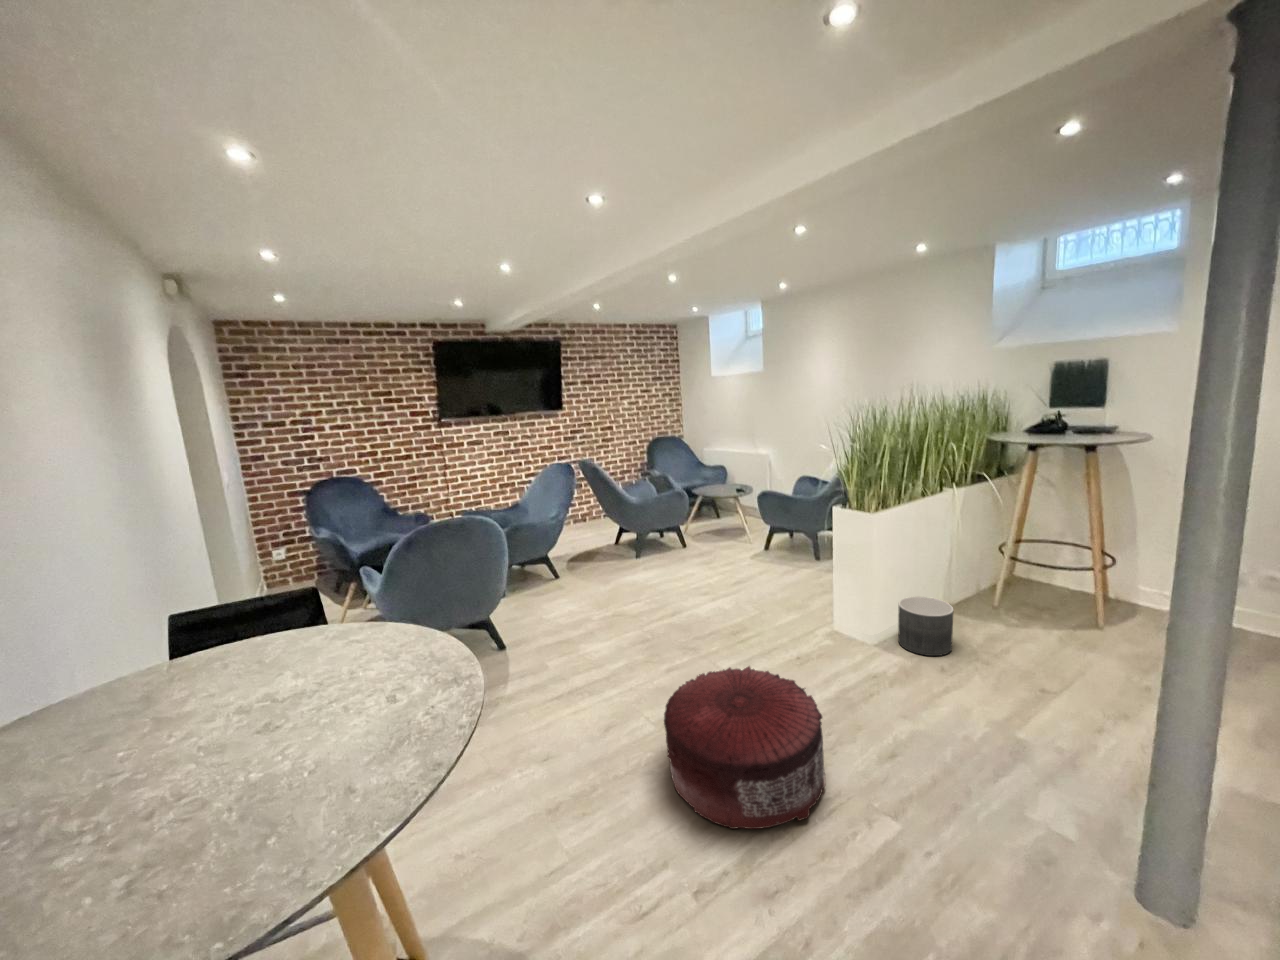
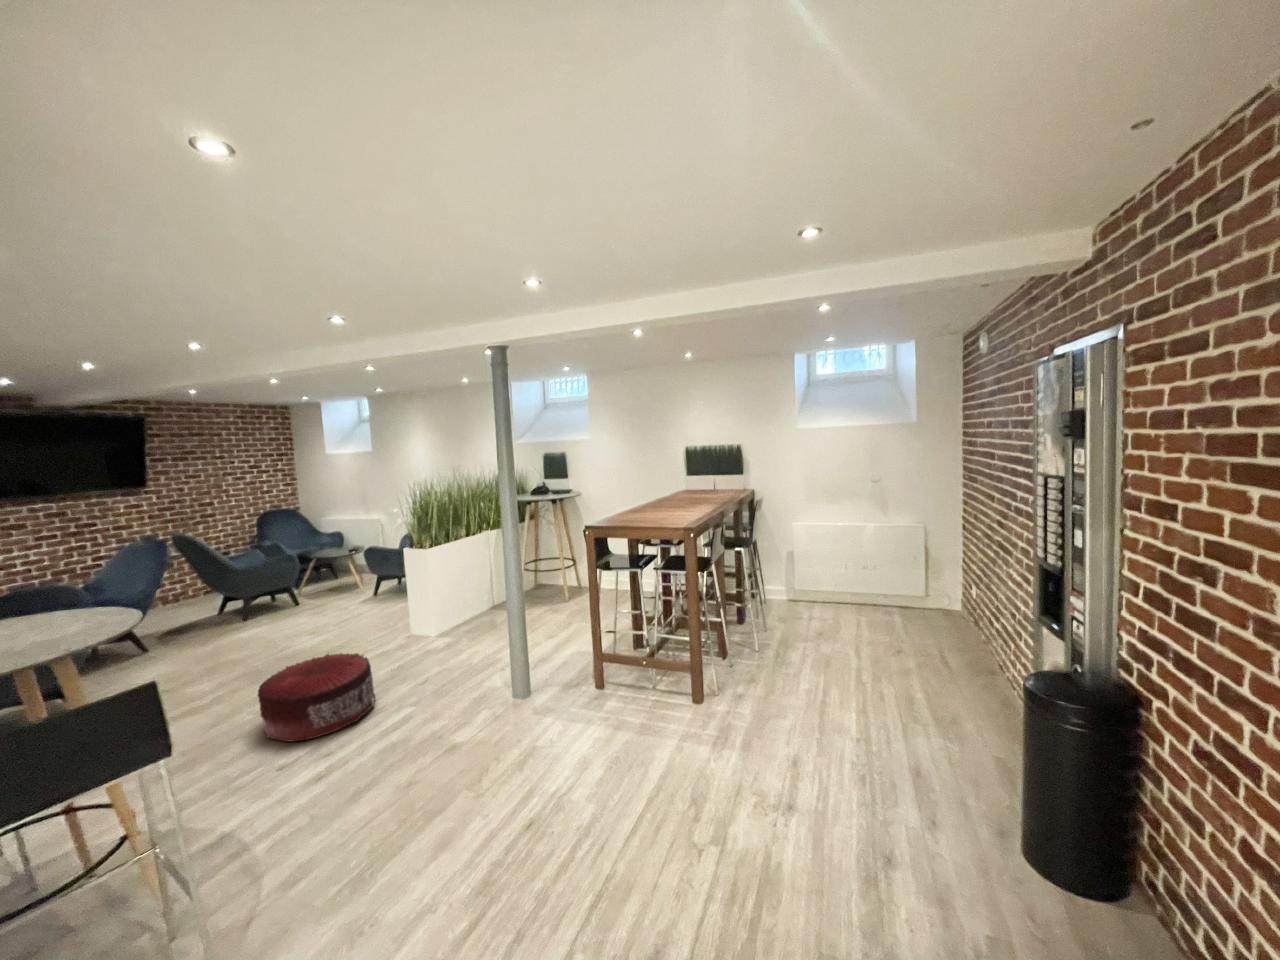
planter: present [898,596,953,656] -> none [448,600,481,635]

